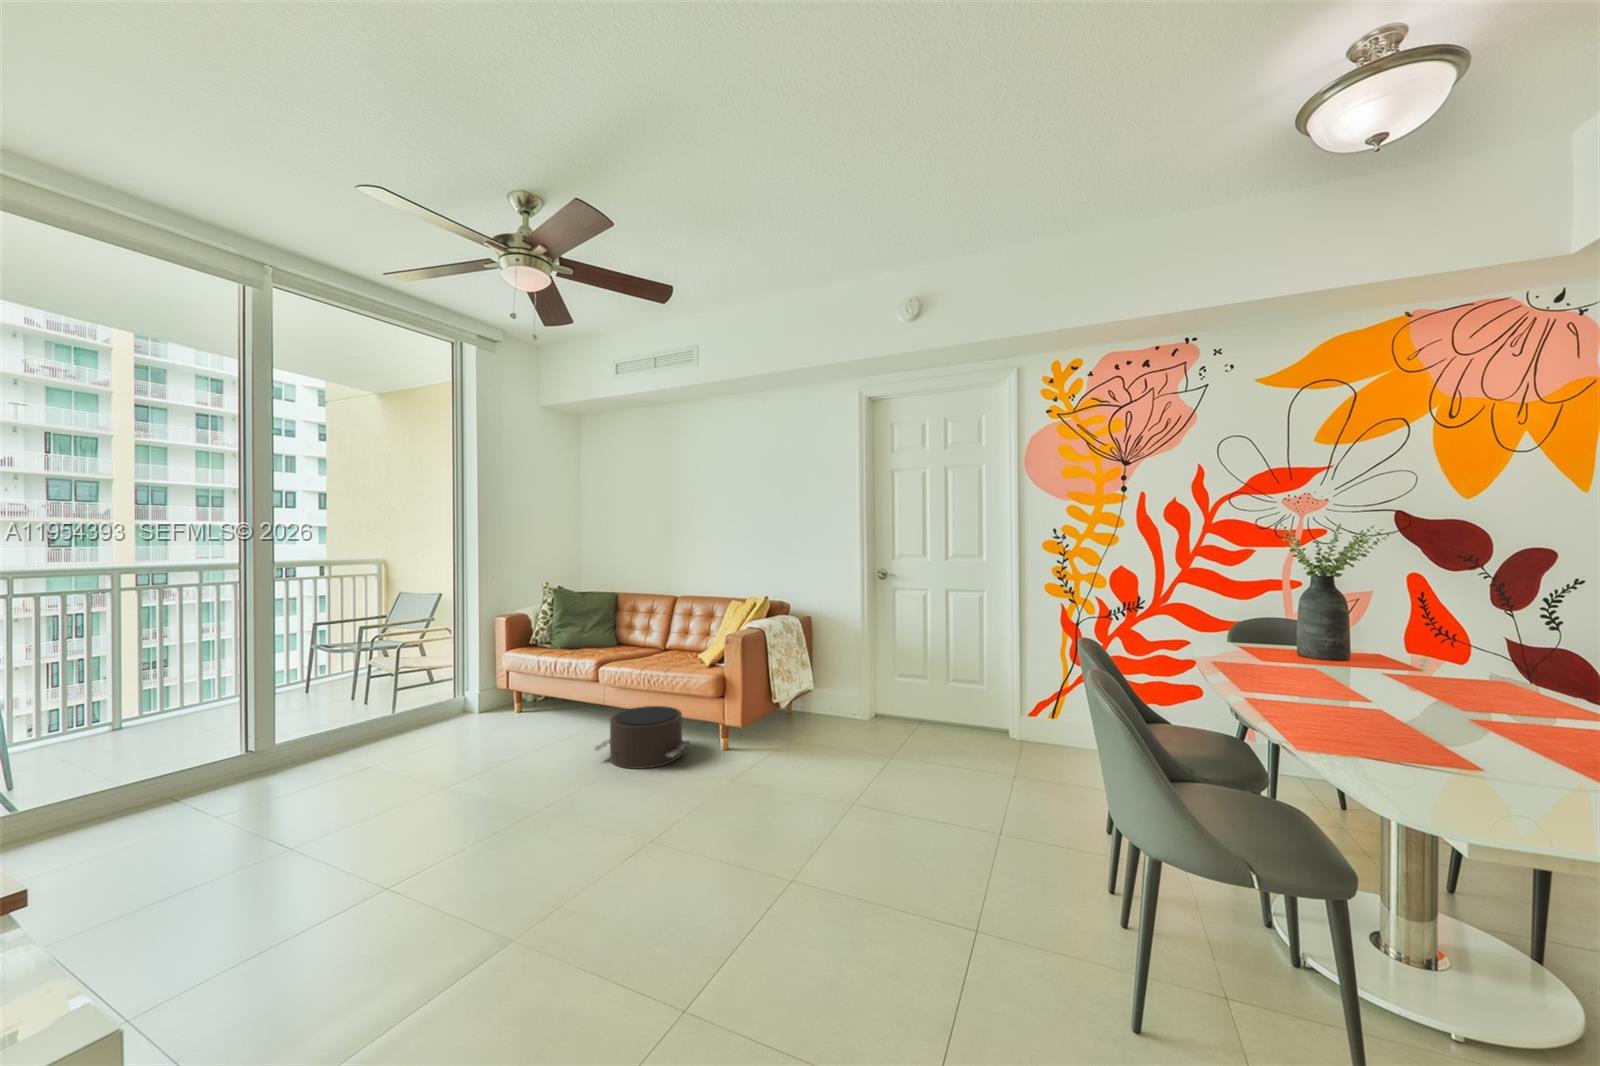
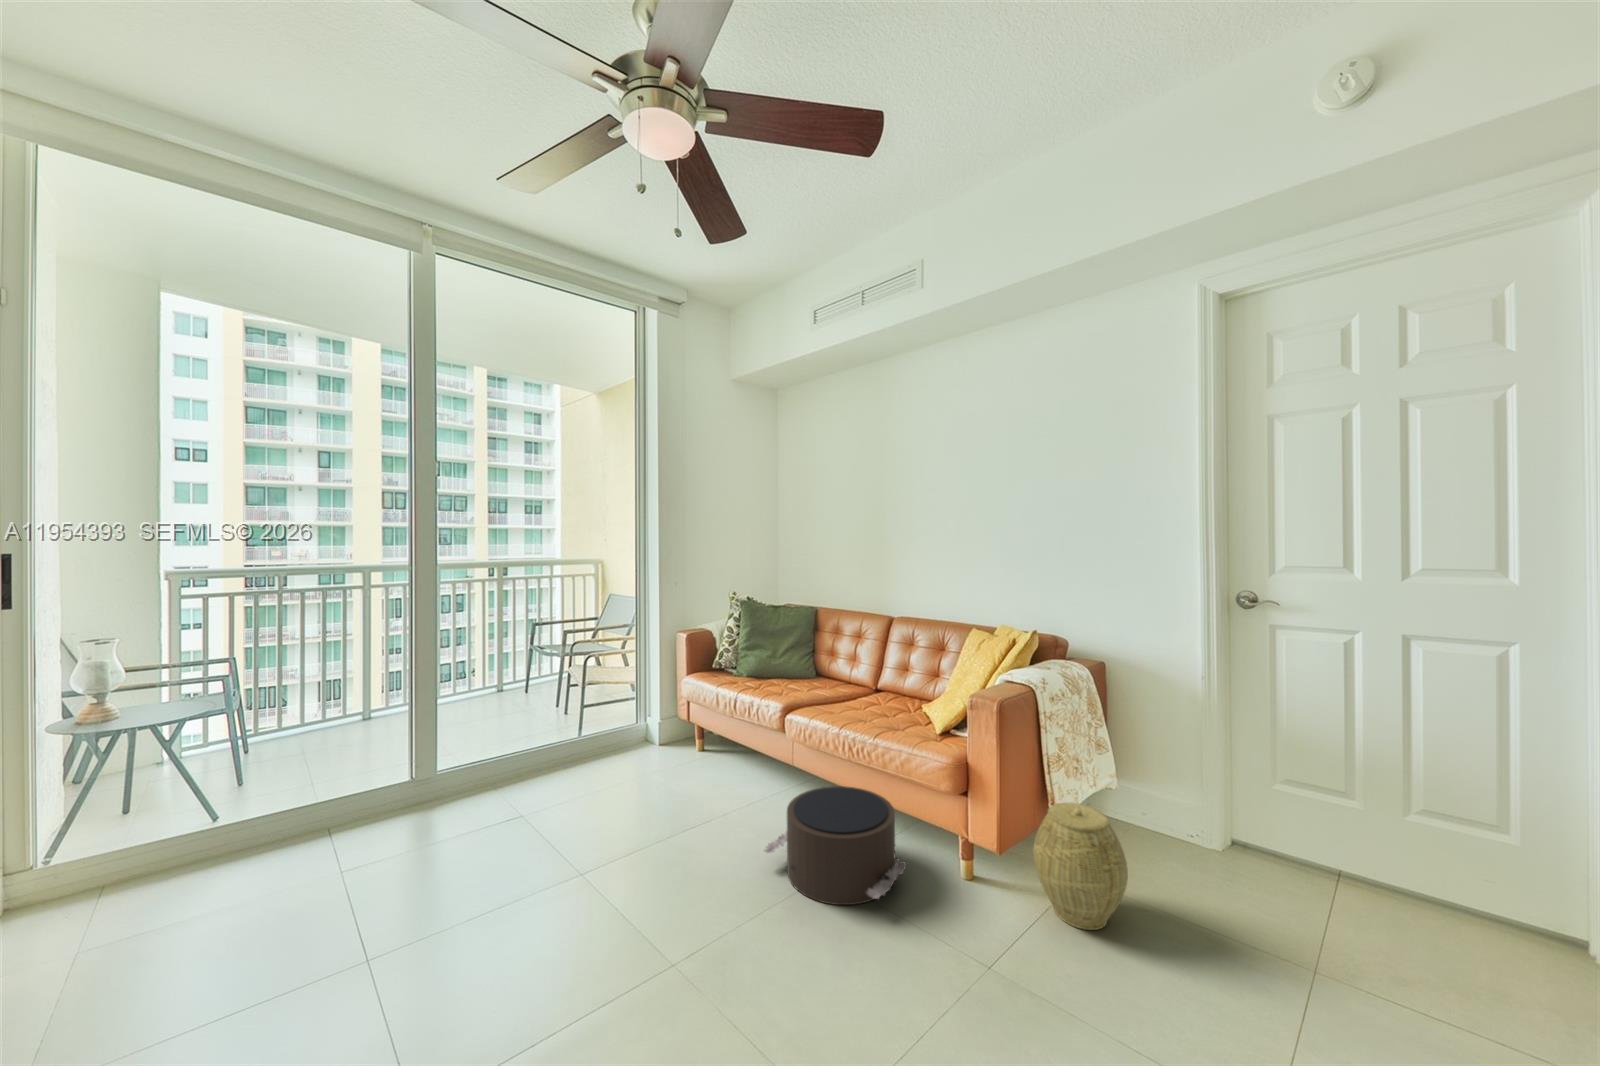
woven basket: none [763,691,810,755] -> present [1033,803,1128,930]

